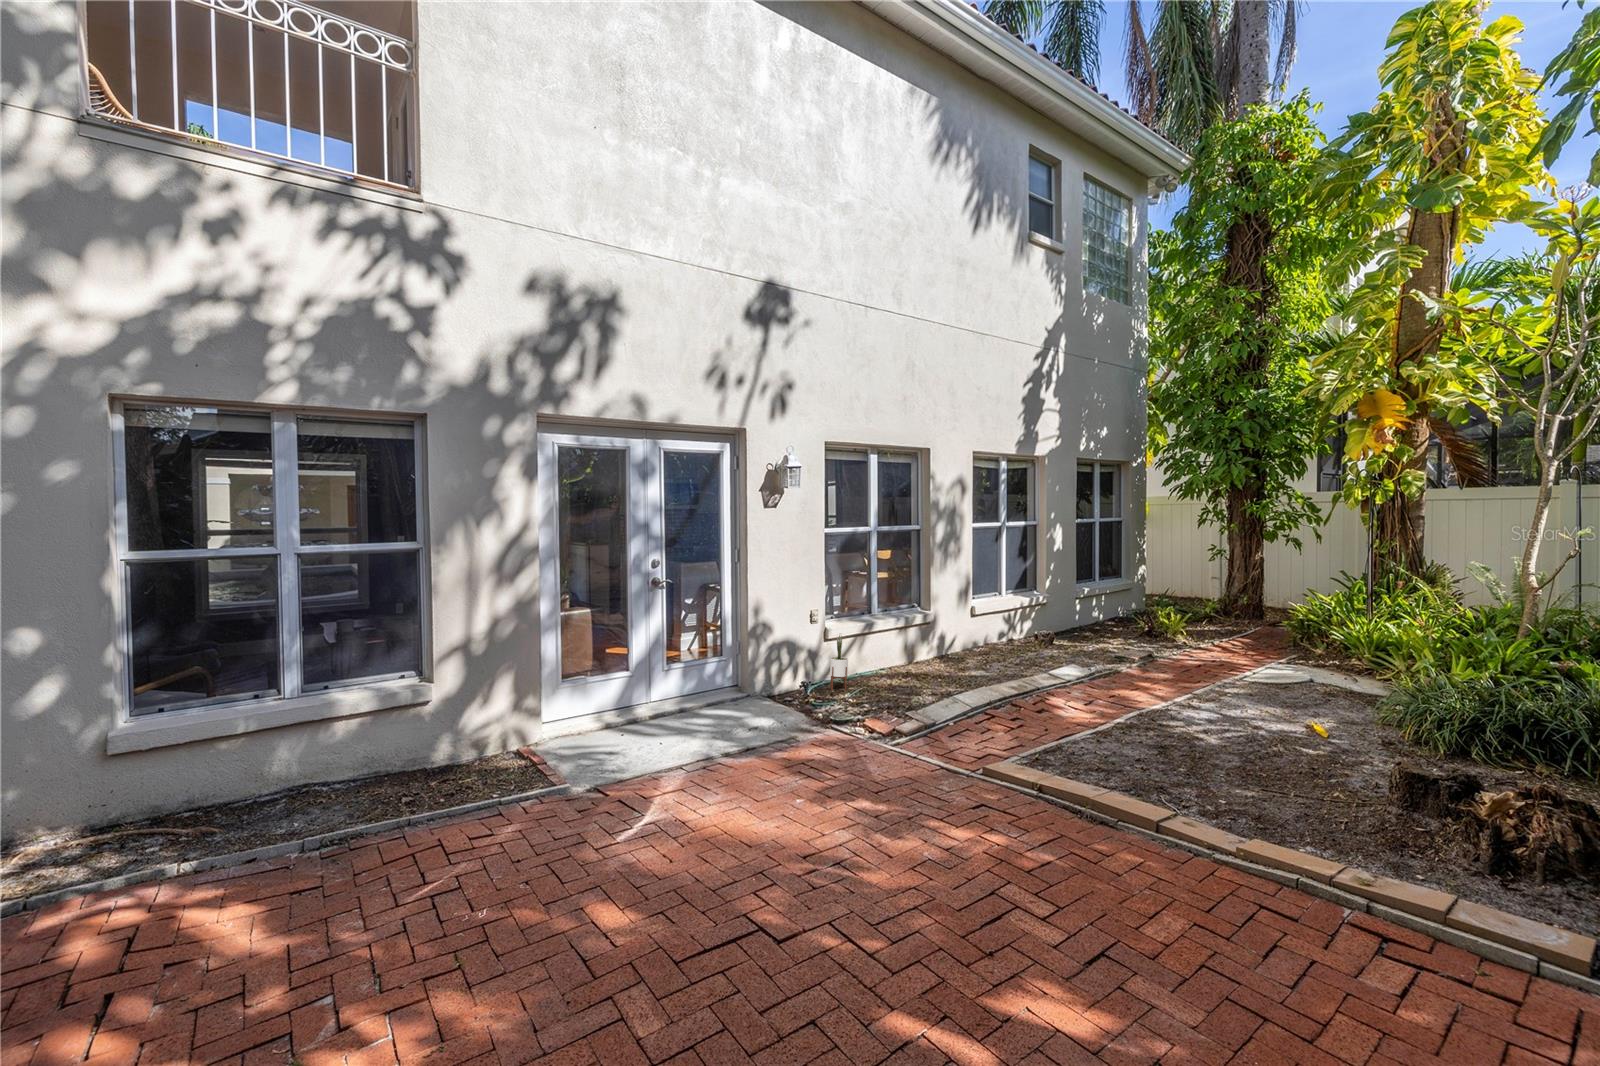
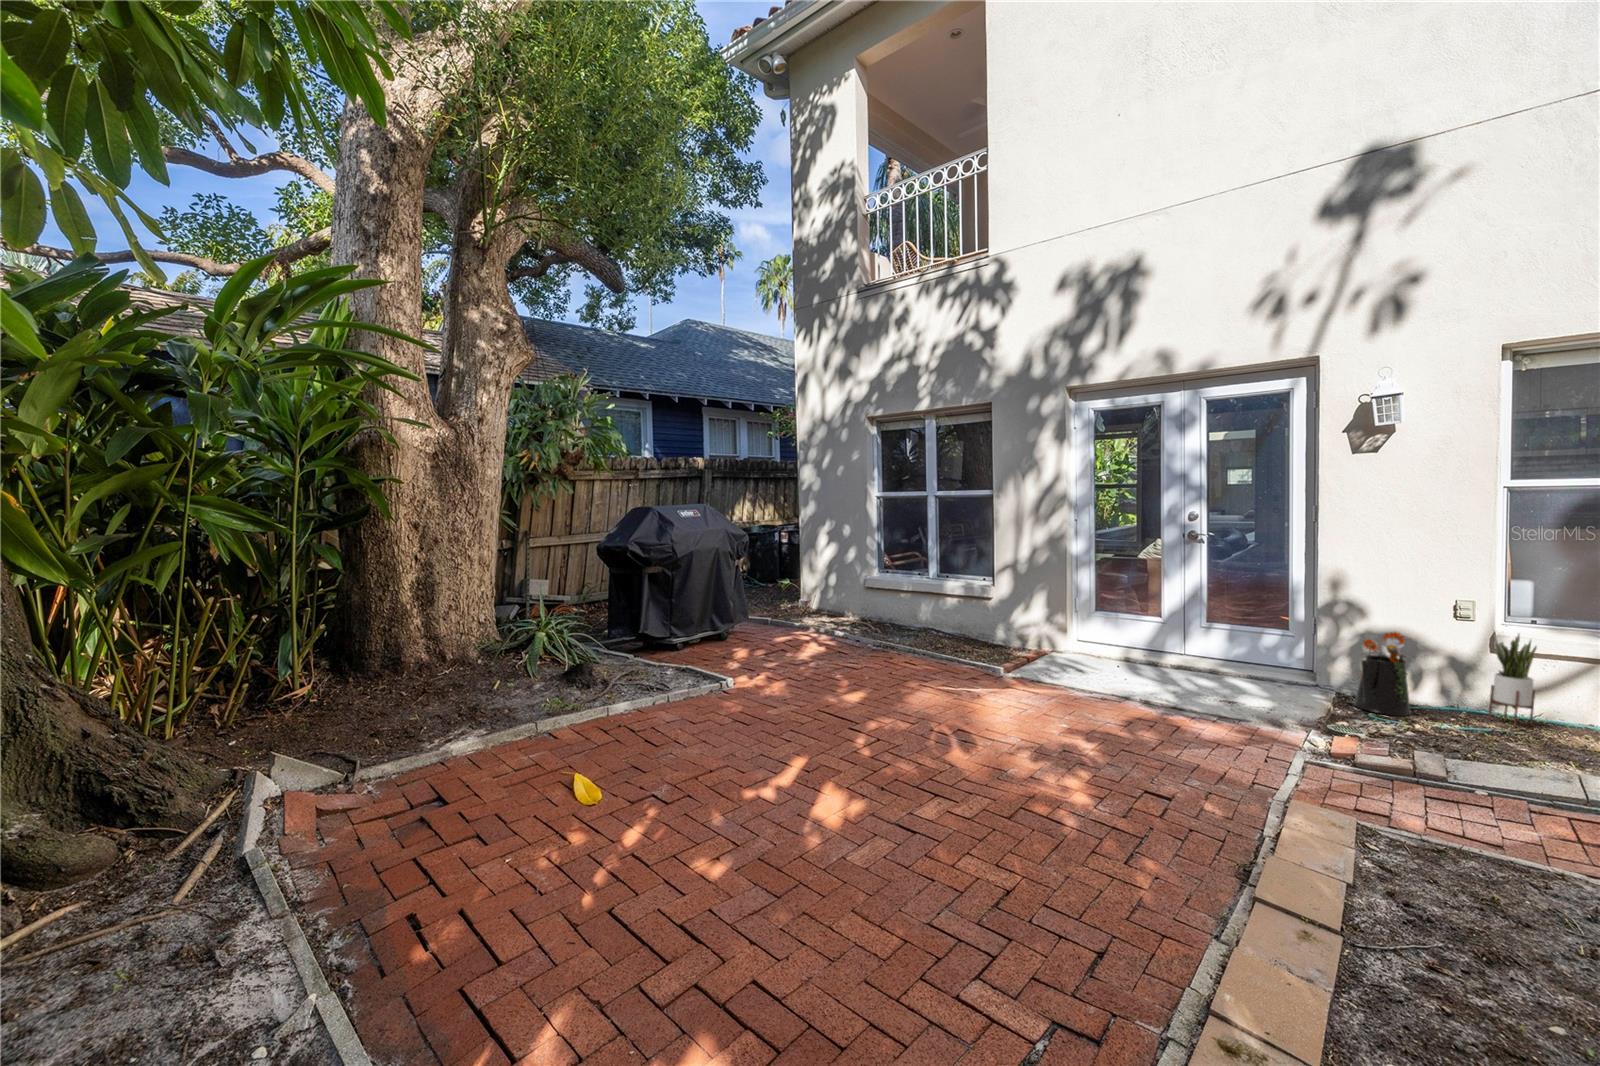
watering can: none [780,642,814,706] -> present [1353,632,1412,716]

